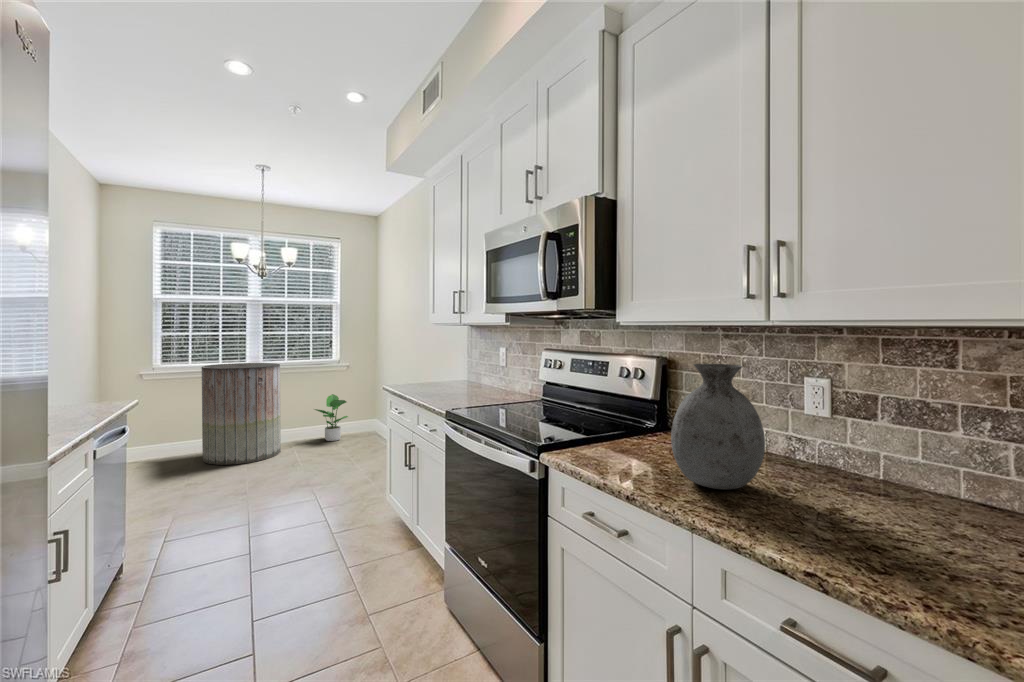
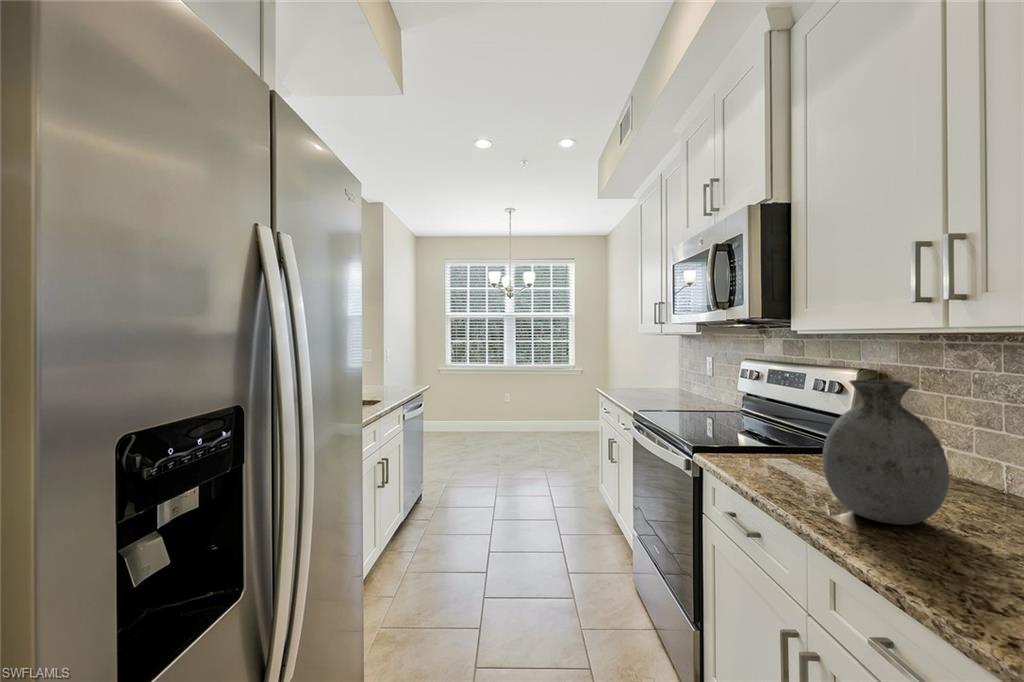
trash can: present [202,363,281,465] -> none [474,367,529,446]
potted plant: present [315,394,348,441] -> none [554,394,583,435]

